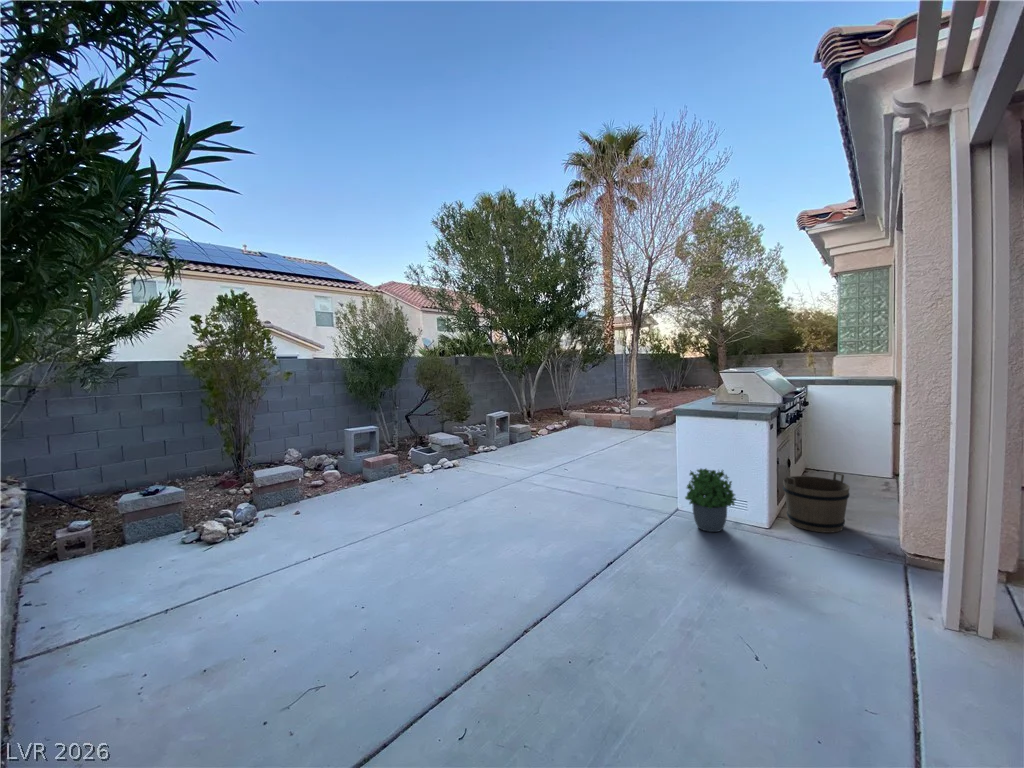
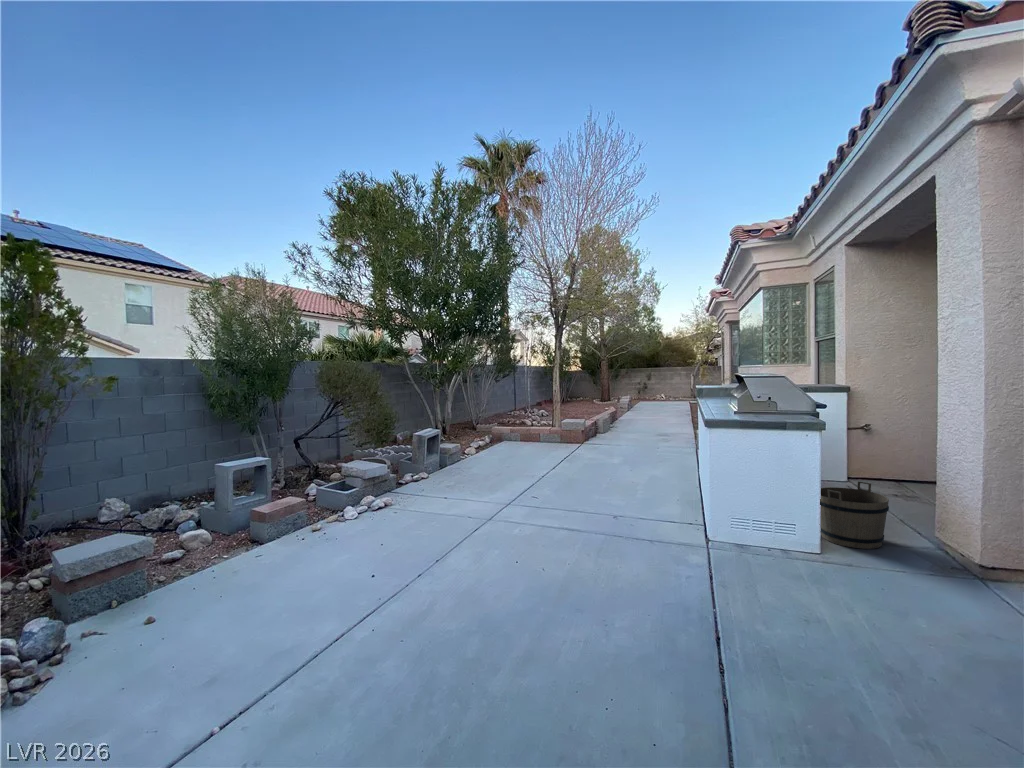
potted plant: present [685,469,736,532] -> none [732,488,803,564]

